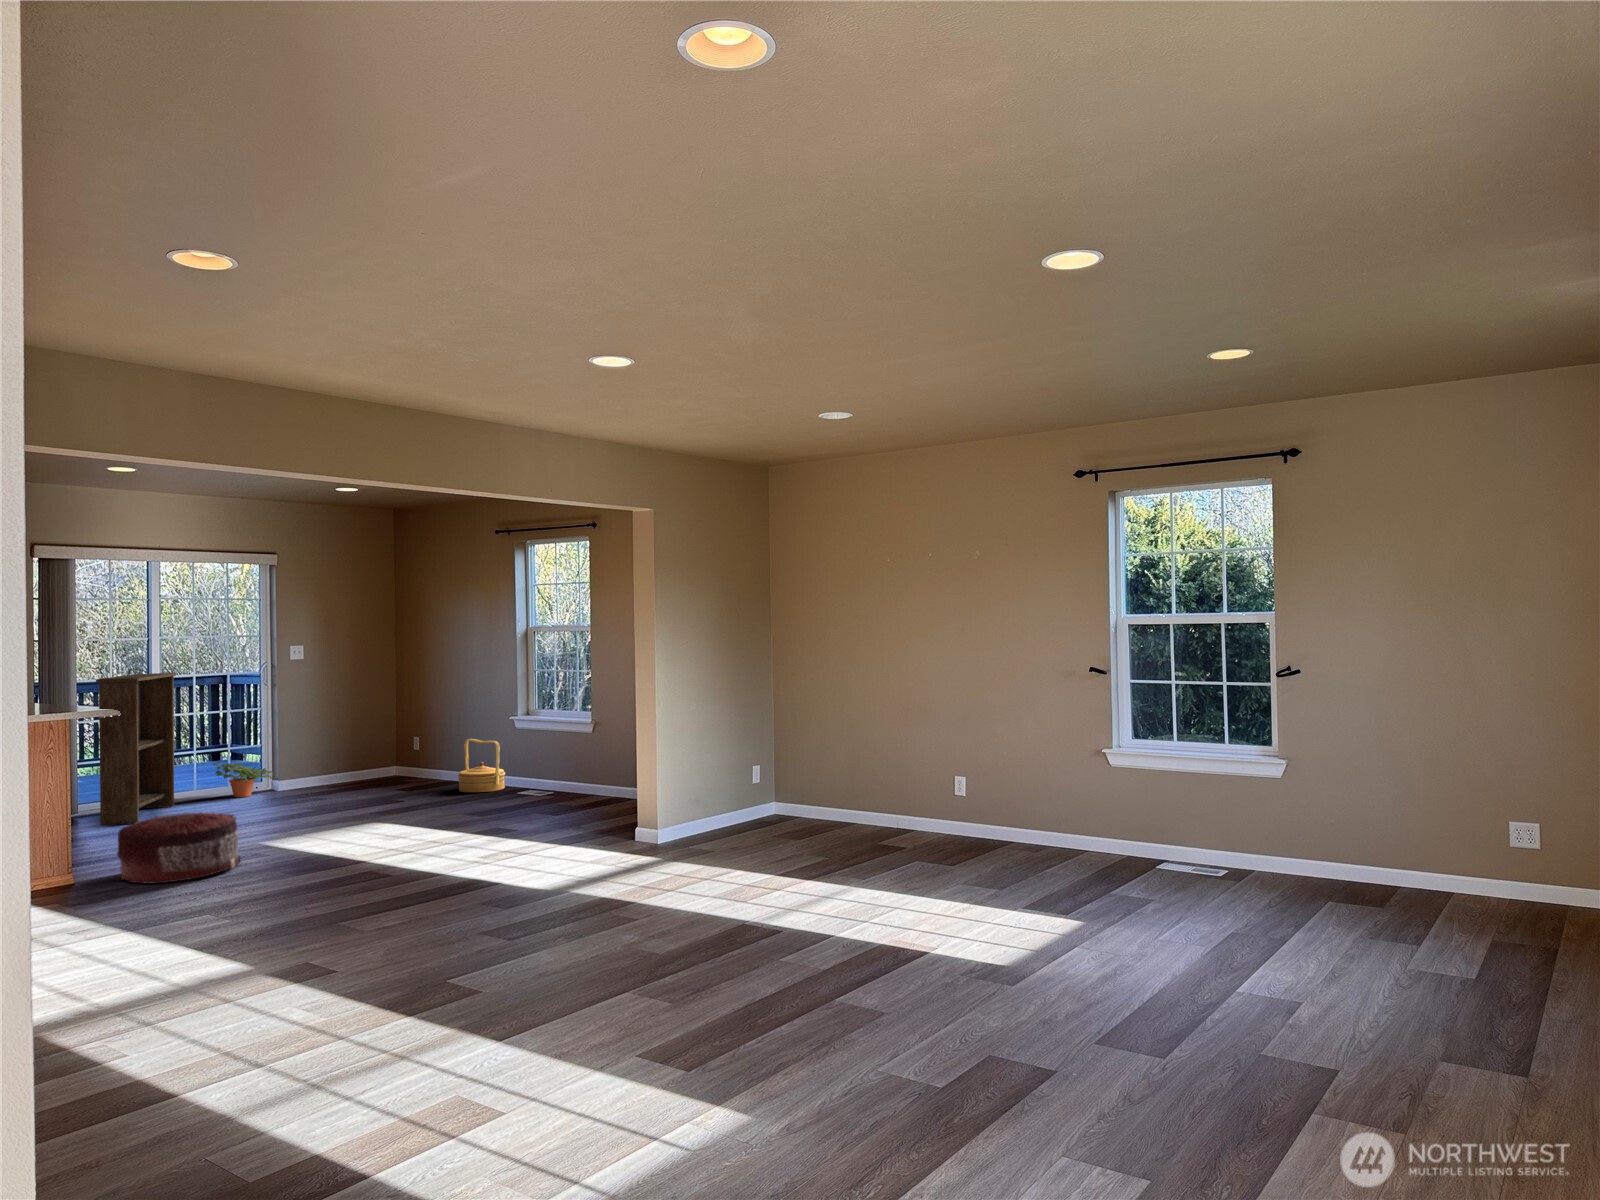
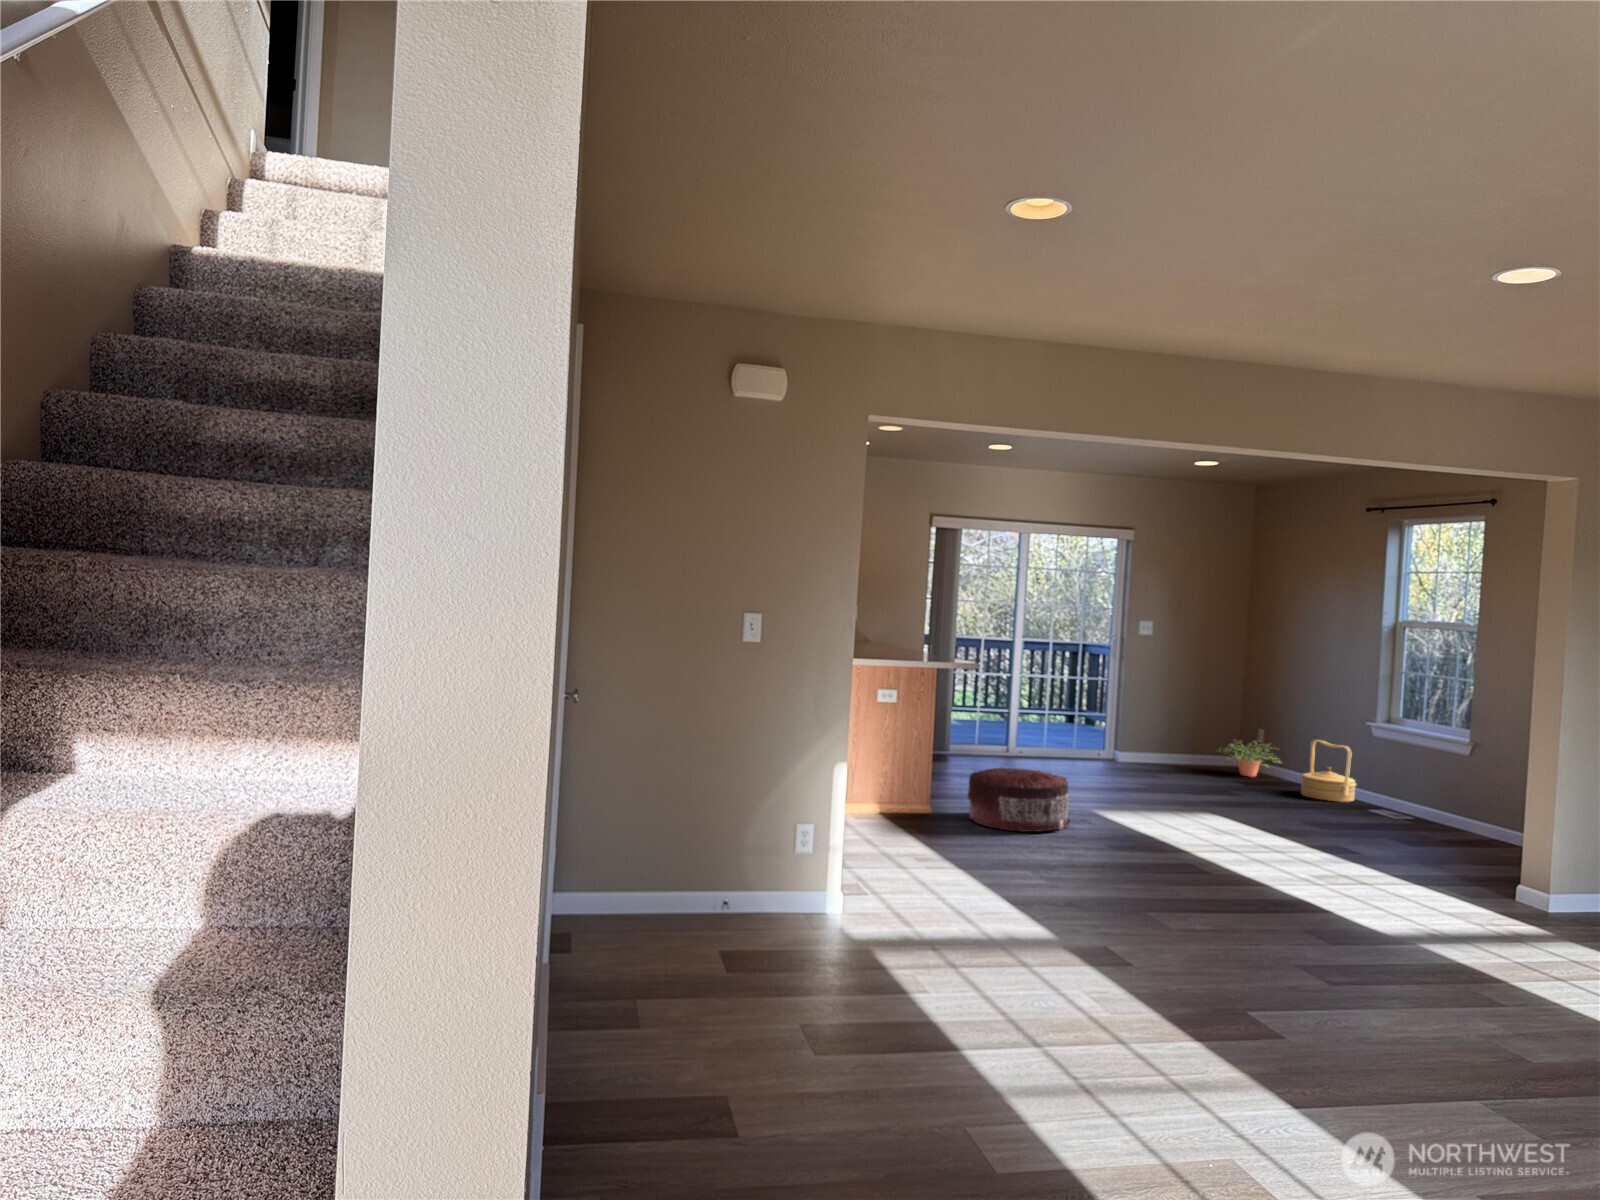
bookshelf: present [96,673,176,825] -> none [967,636,1037,769]
potted plant: present [213,761,278,797] -> present [1217,740,1282,777]

